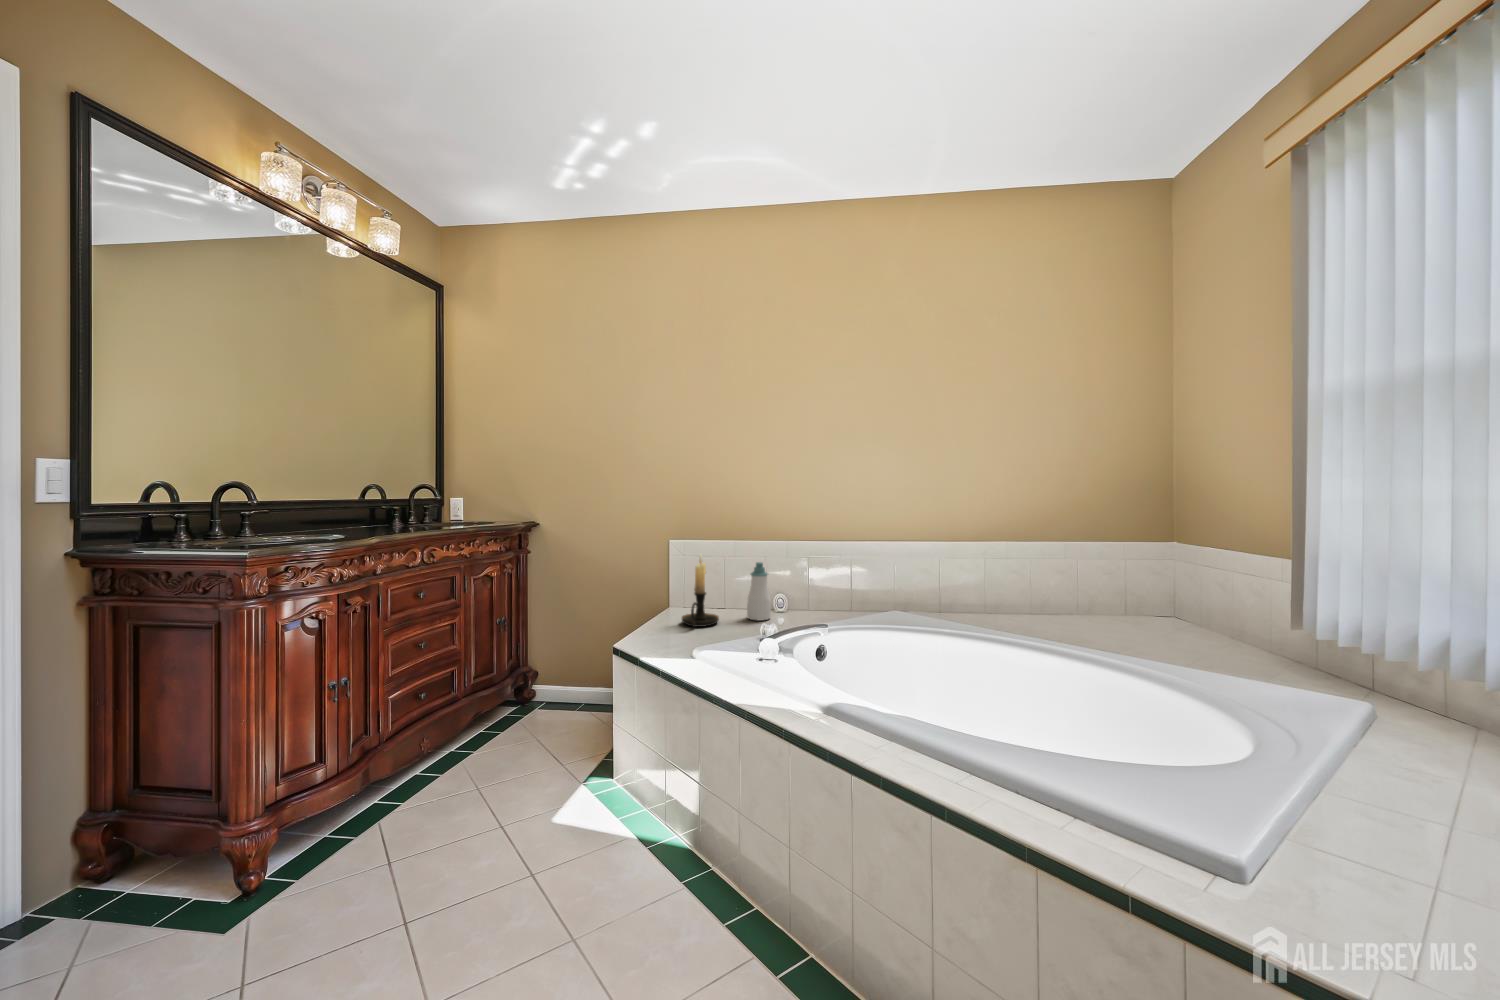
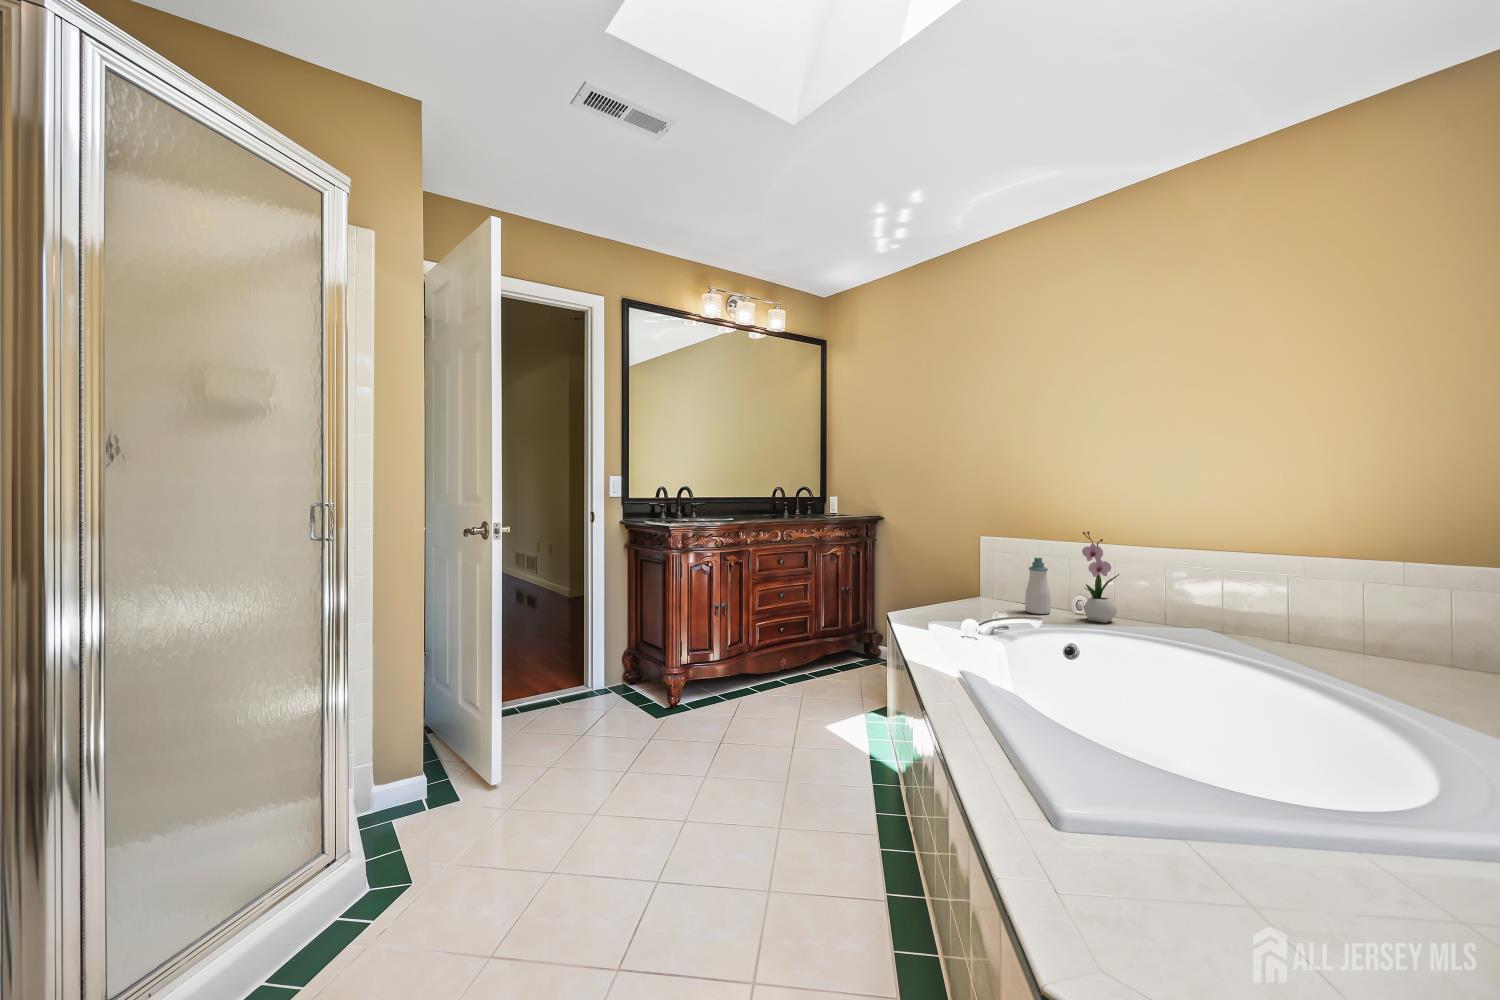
flower arrangement: none [802,533,832,620] -> present [1082,531,1119,623]
candle holder: present [682,555,719,627] -> none [957,544,994,611]

